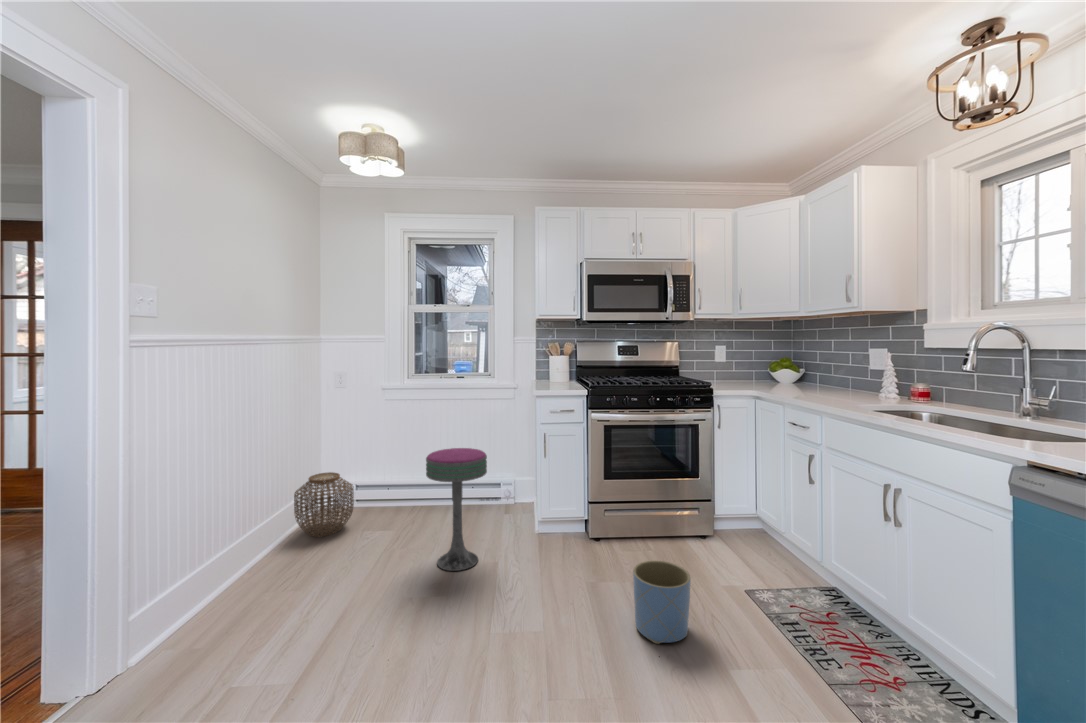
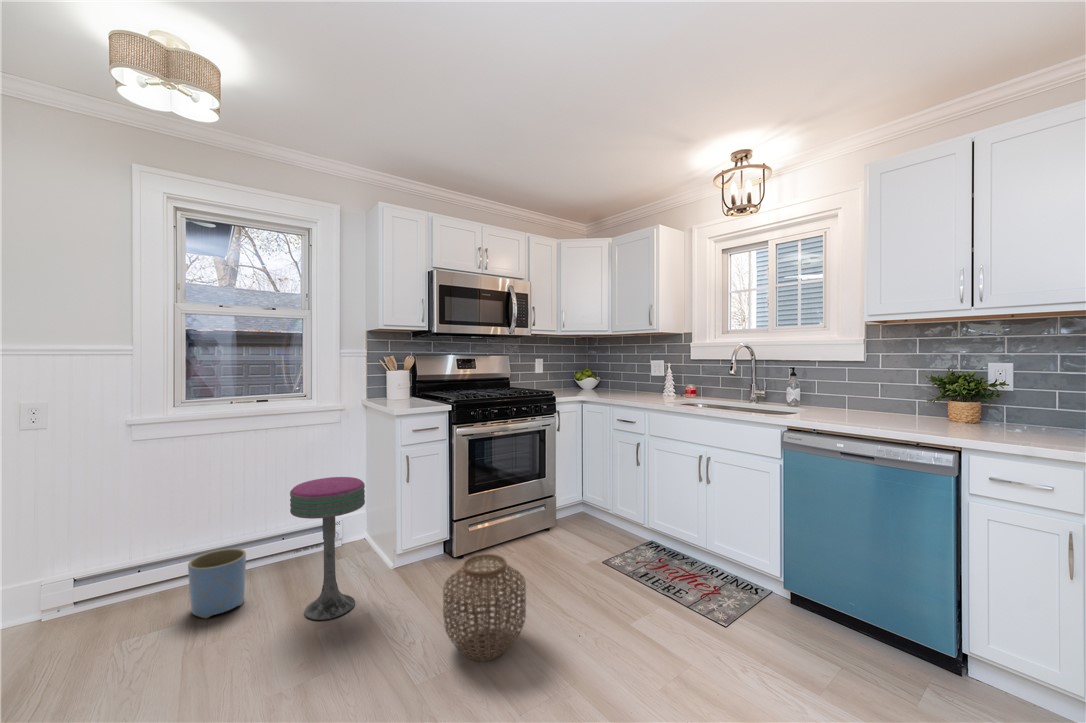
woven basket: present [294,472,354,537] -> present [443,554,526,661]
planter: present [633,561,691,644] -> present [188,549,246,618]

